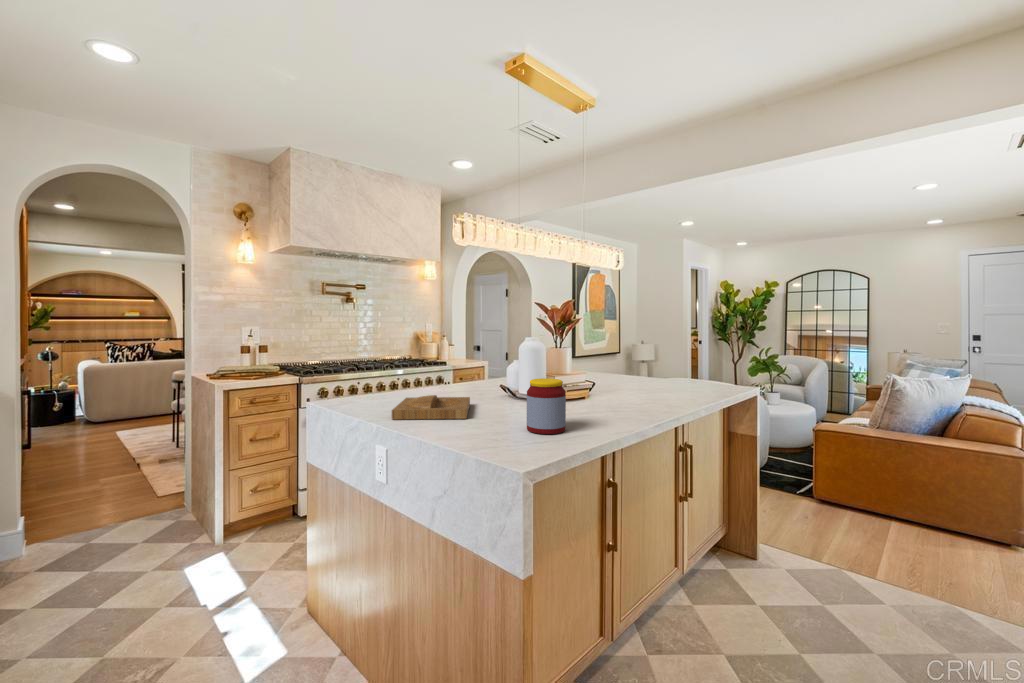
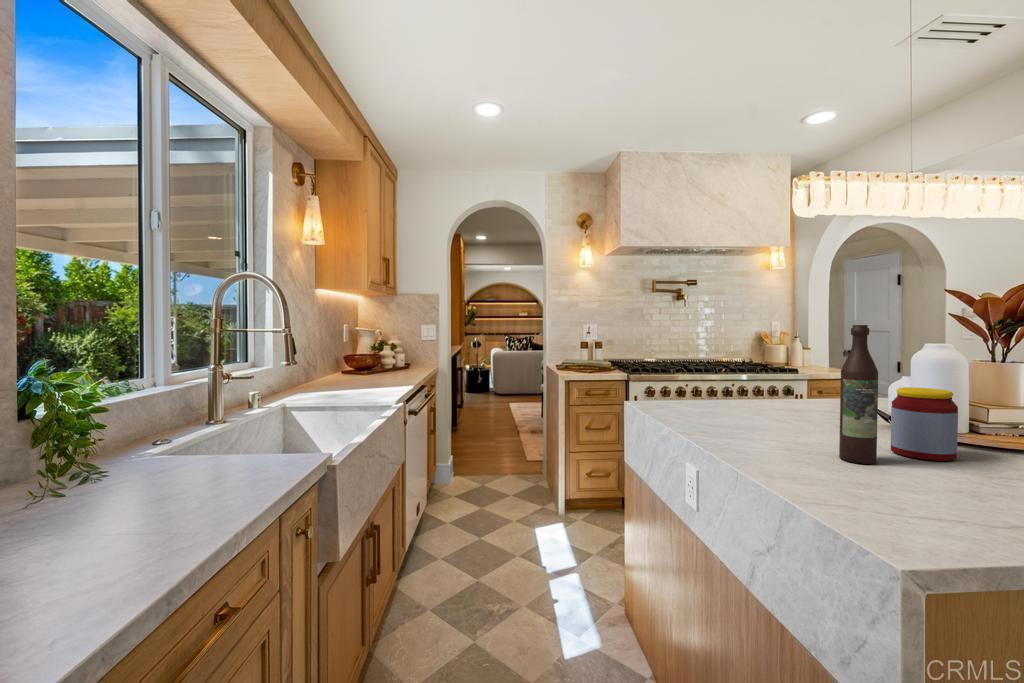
wine bottle: none [496,331,522,447] -> present [839,325,878,464]
tray: present [392,395,470,419] -> none [716,400,816,429]

